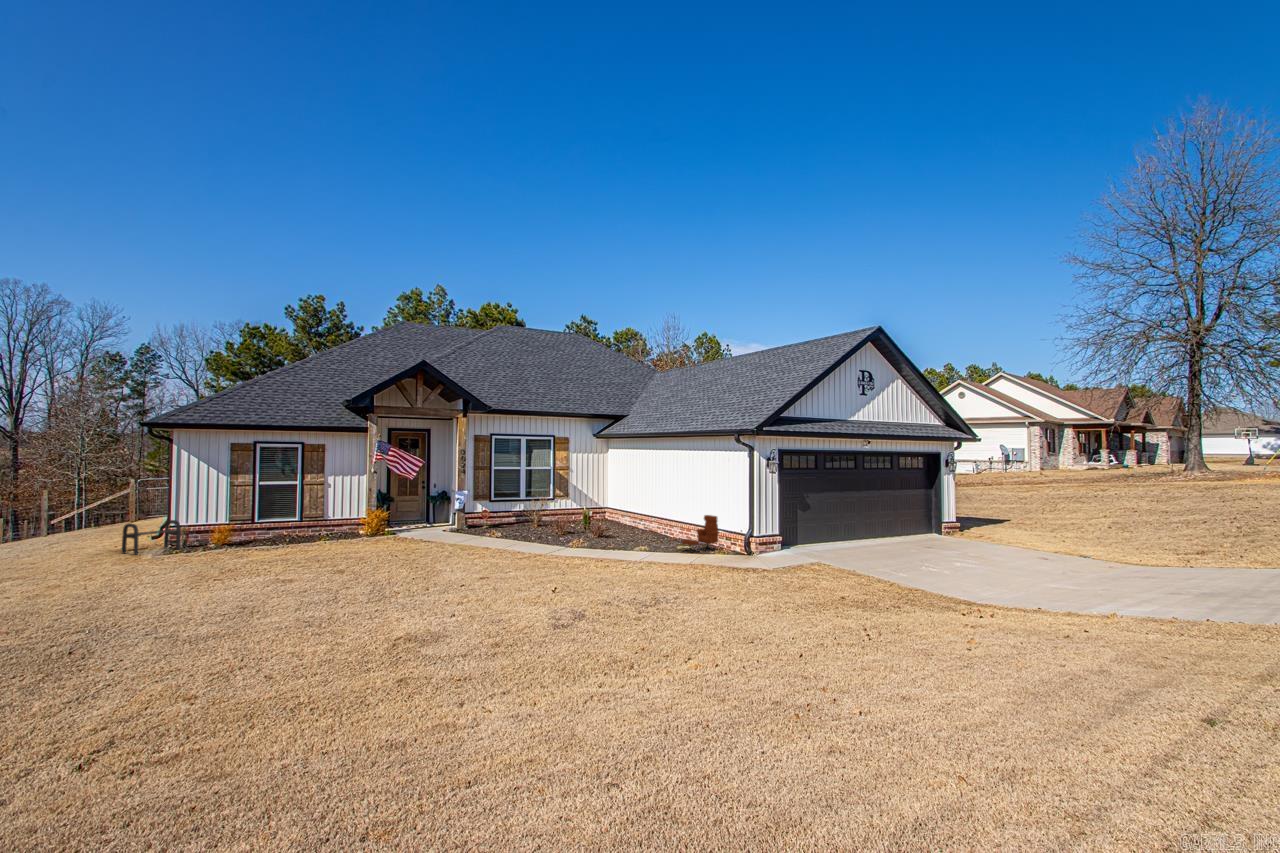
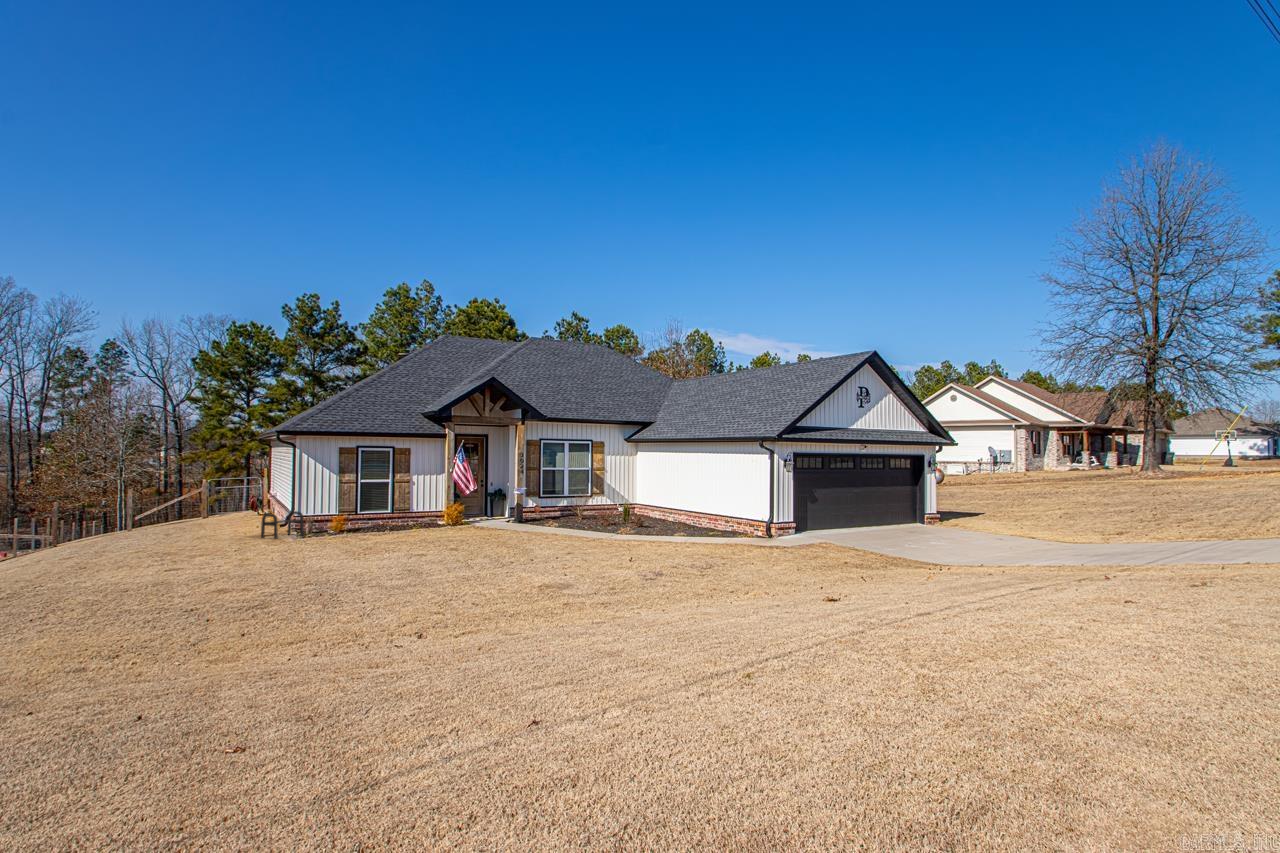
lounge chair: present [682,515,719,552] -> none [717,506,747,536]

